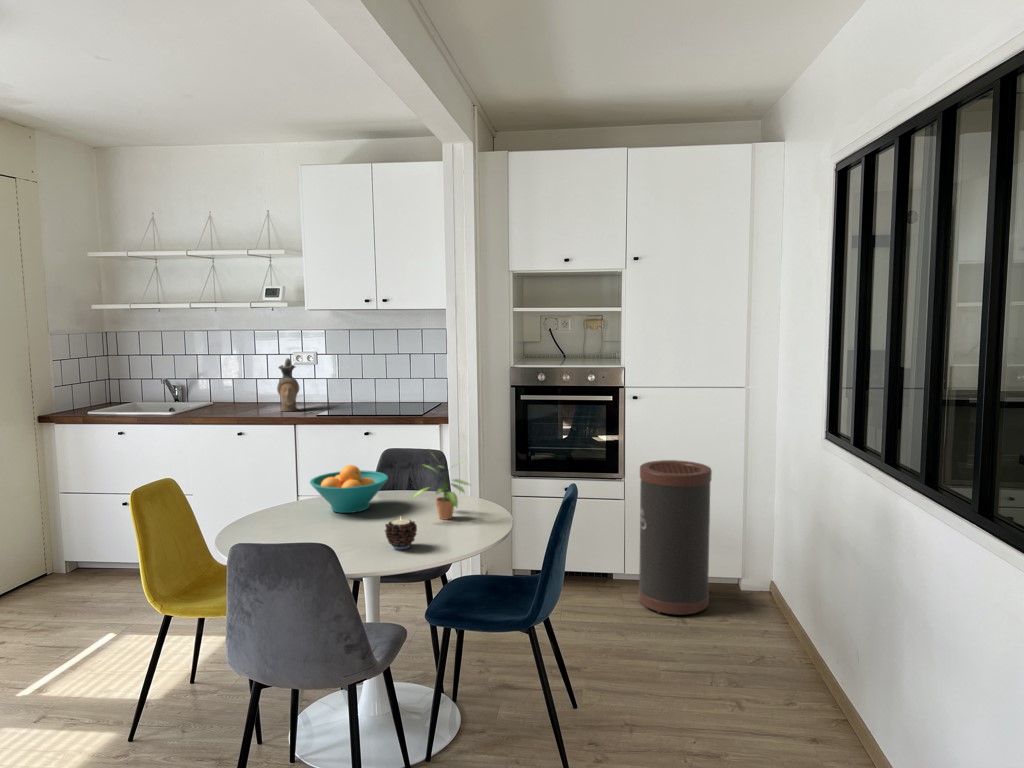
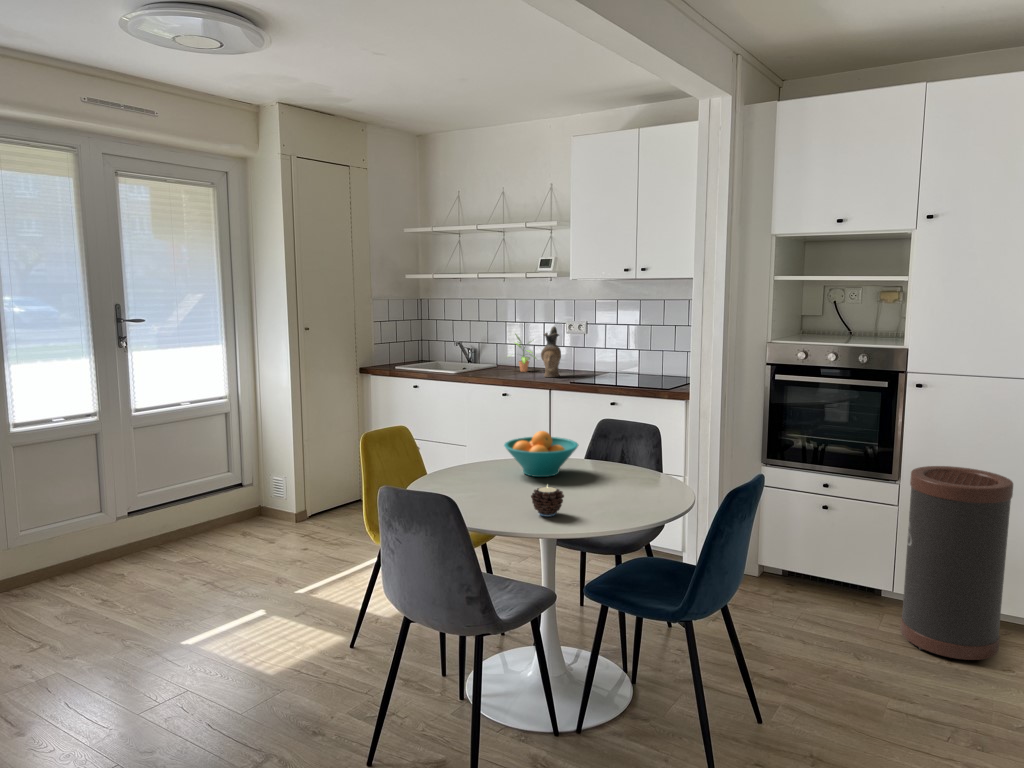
potted plant: present [413,453,469,520] -> present [515,334,537,372]

